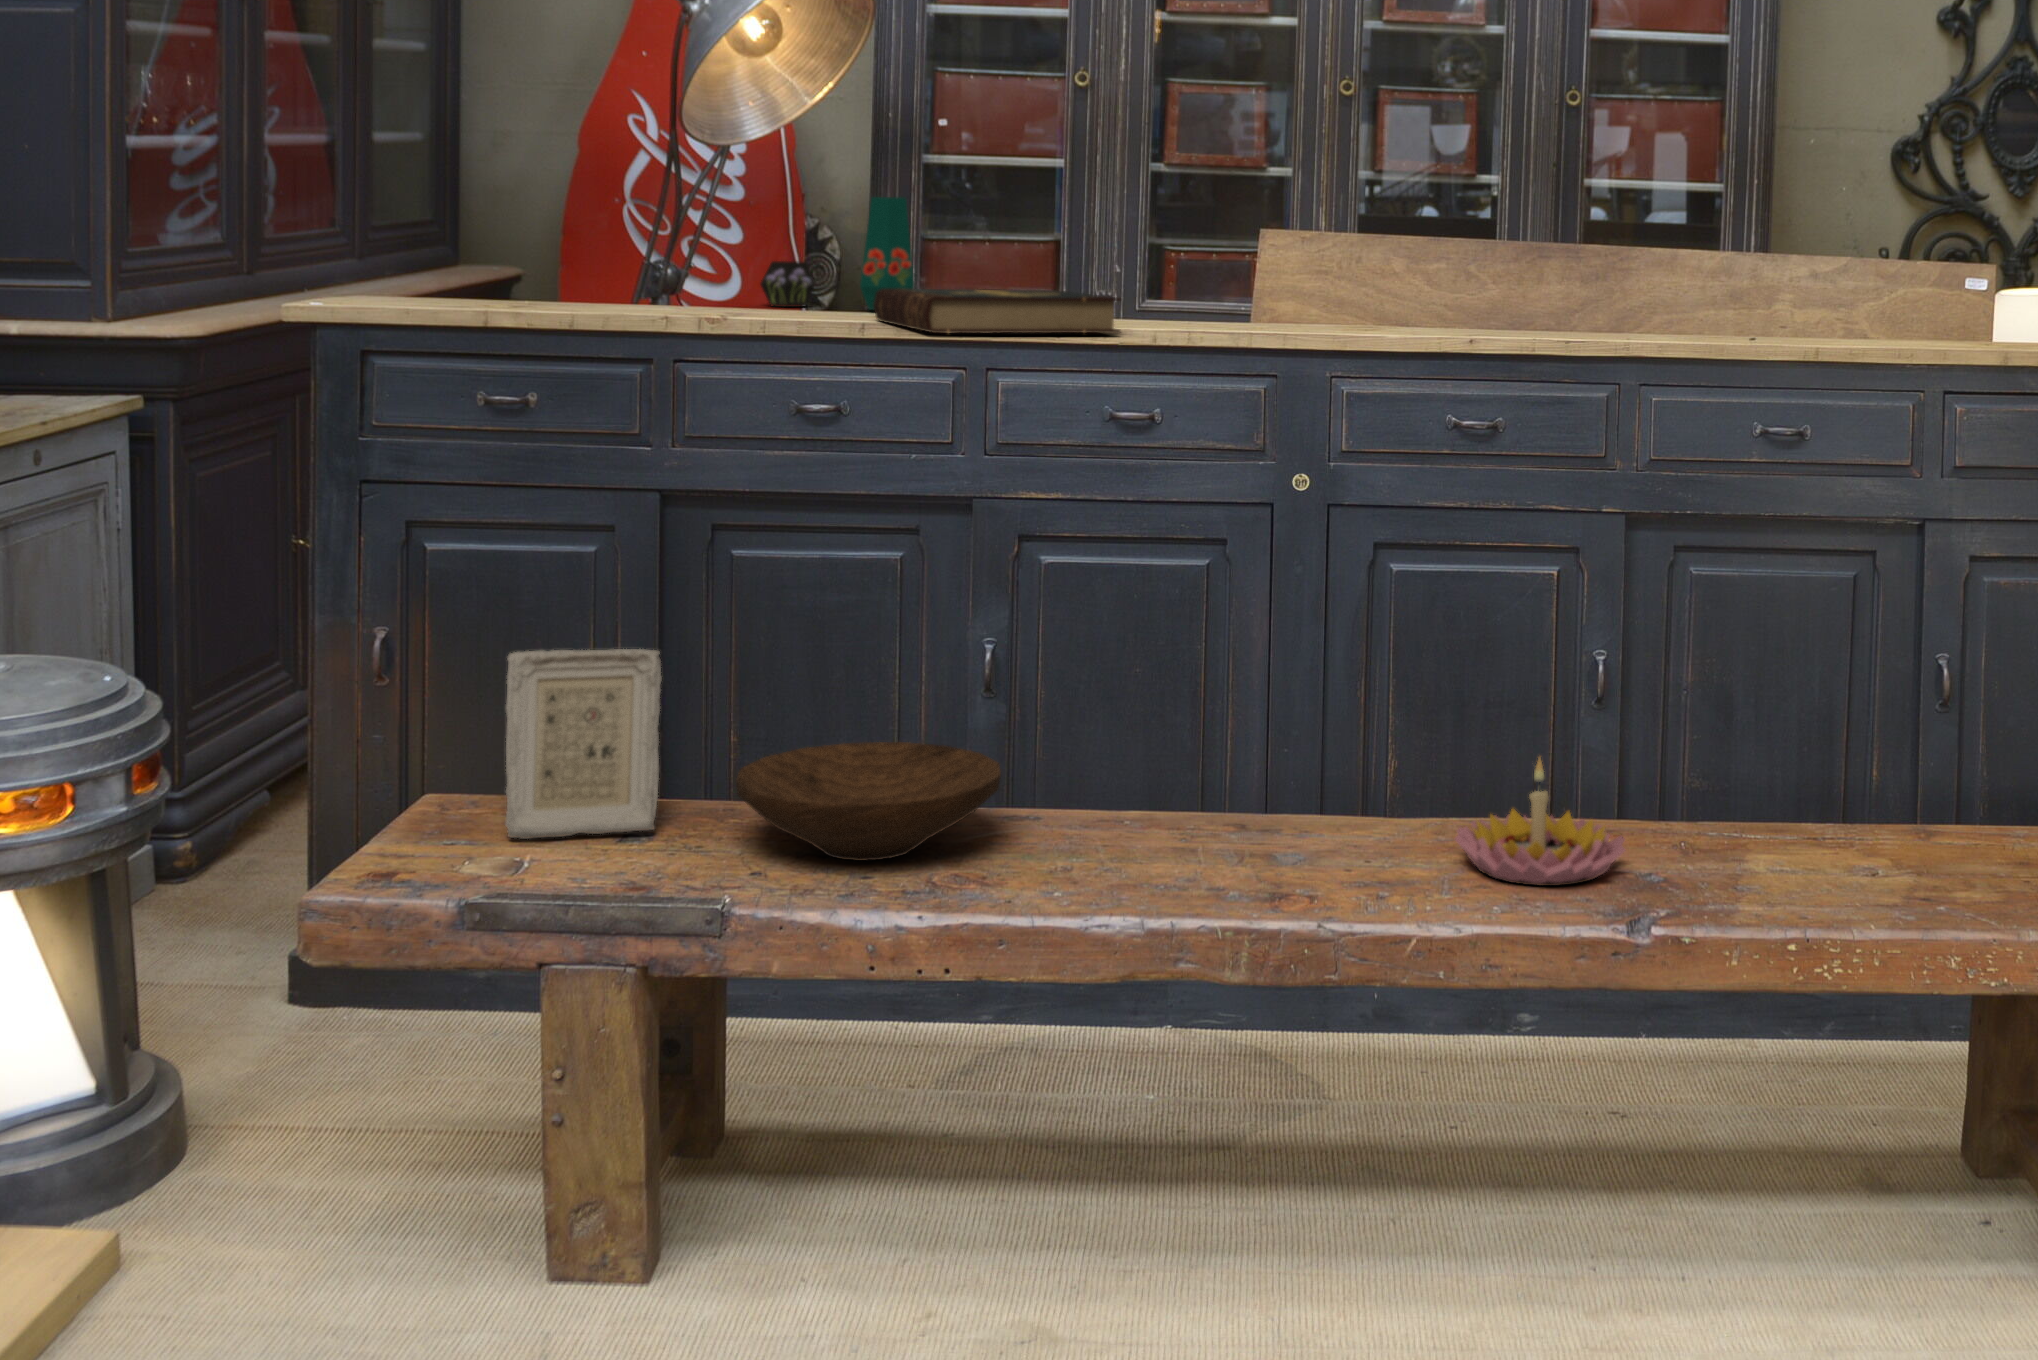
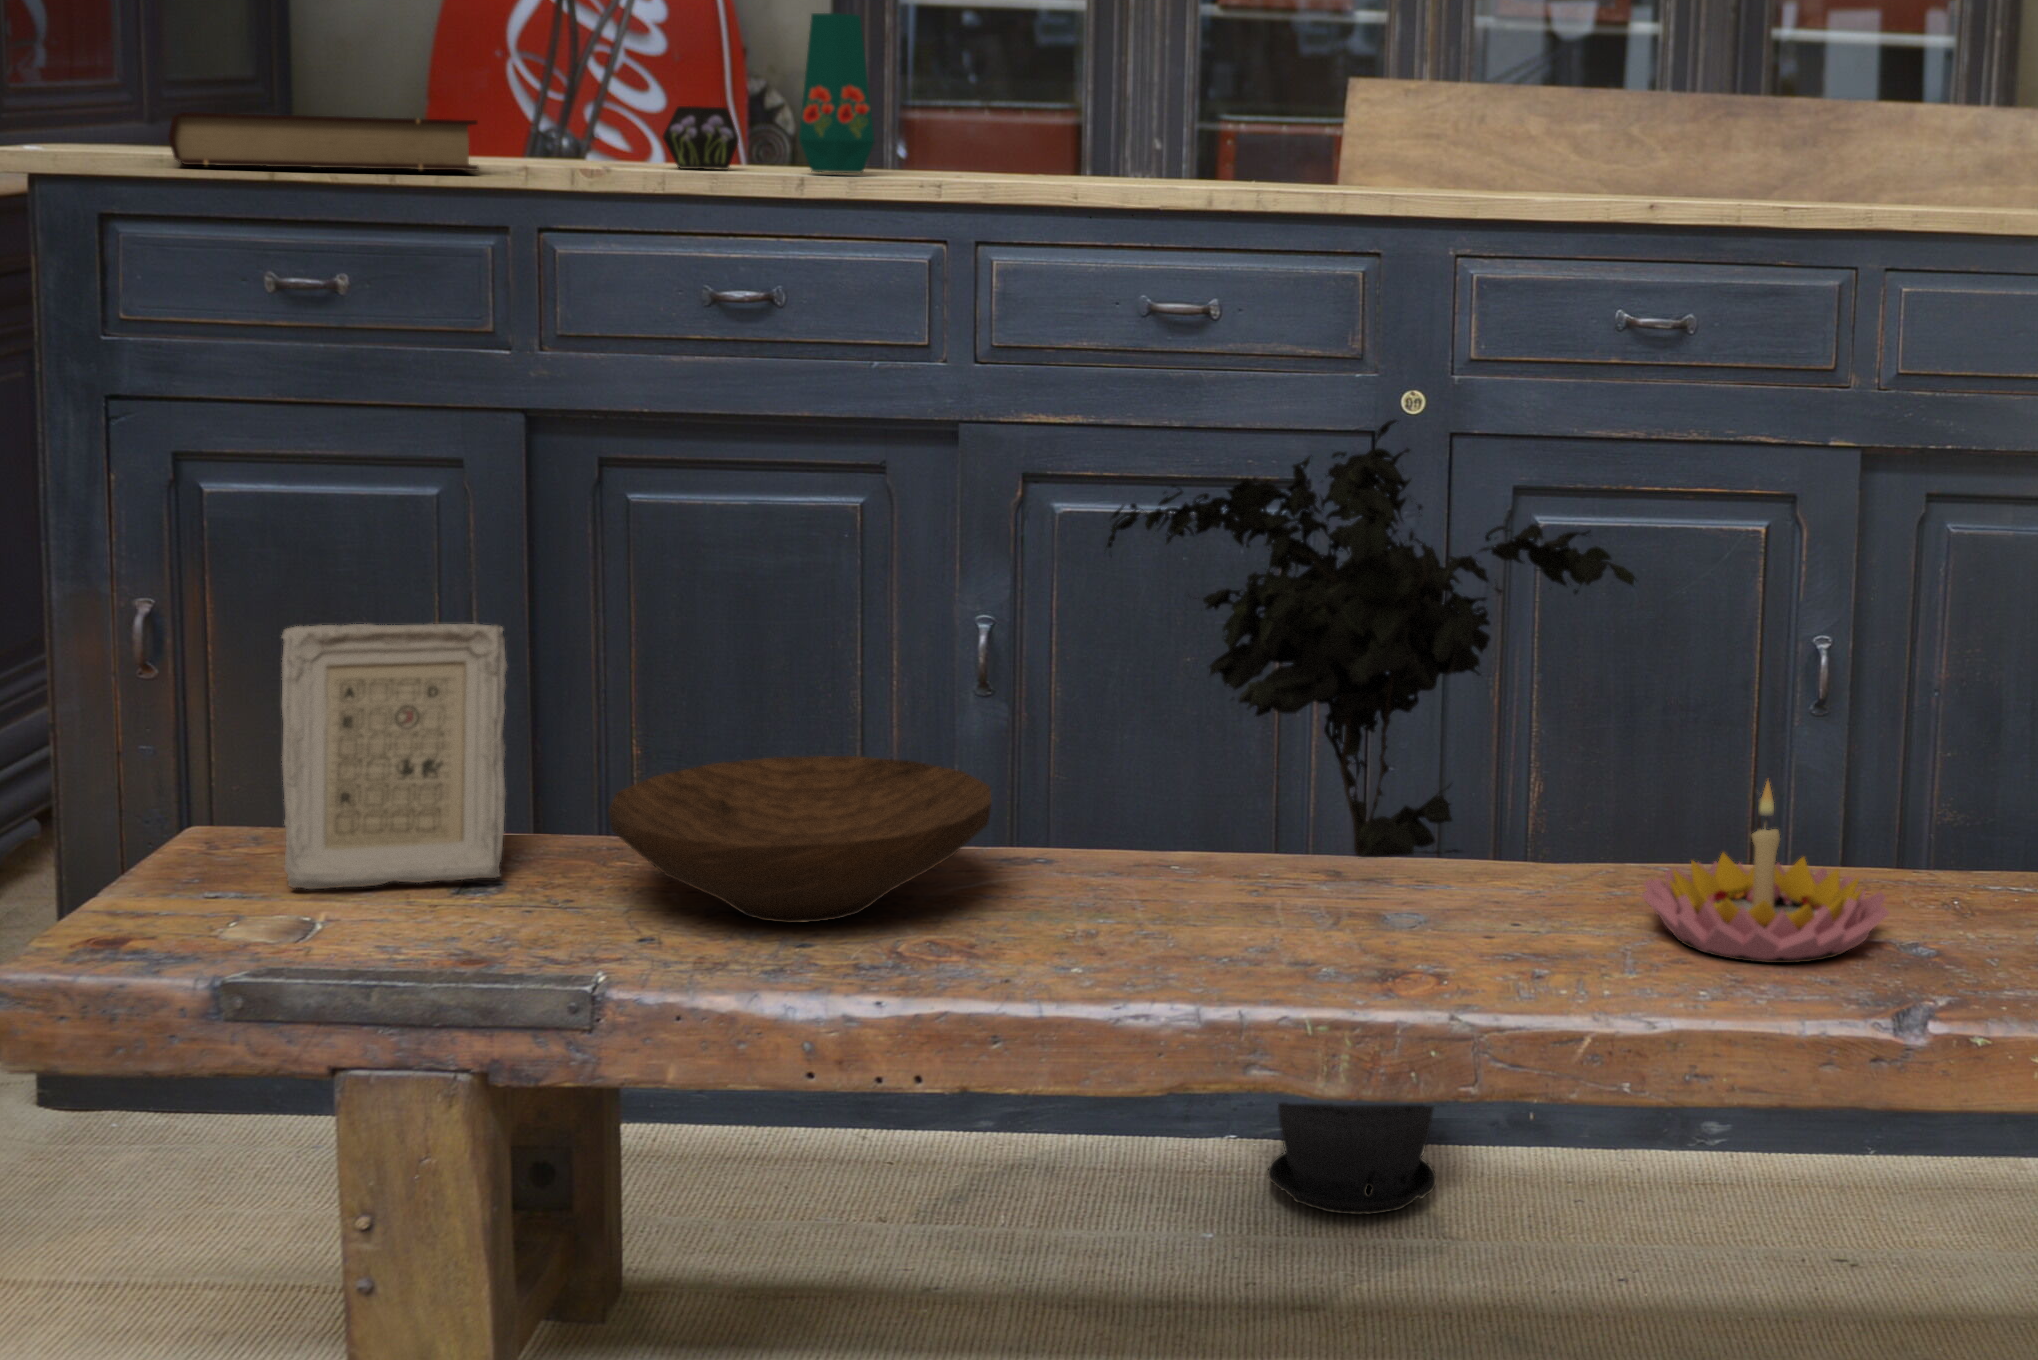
book: present [873,289,1121,333] -> present [168,112,479,171]
potted plant: none [1079,496,1461,1085] -> present [1106,420,1636,1215]

